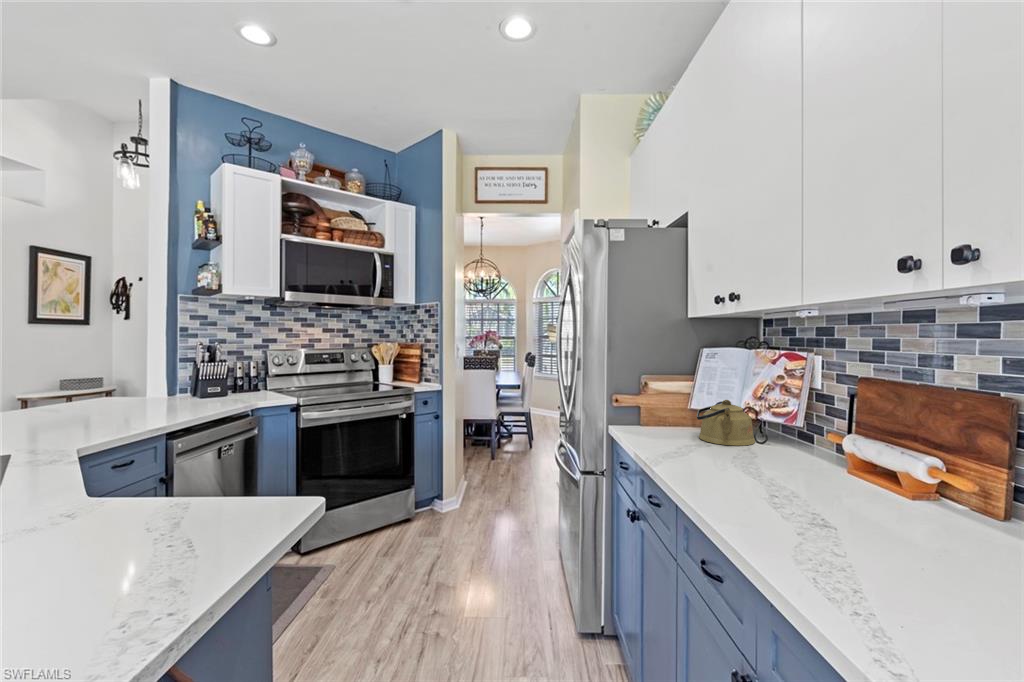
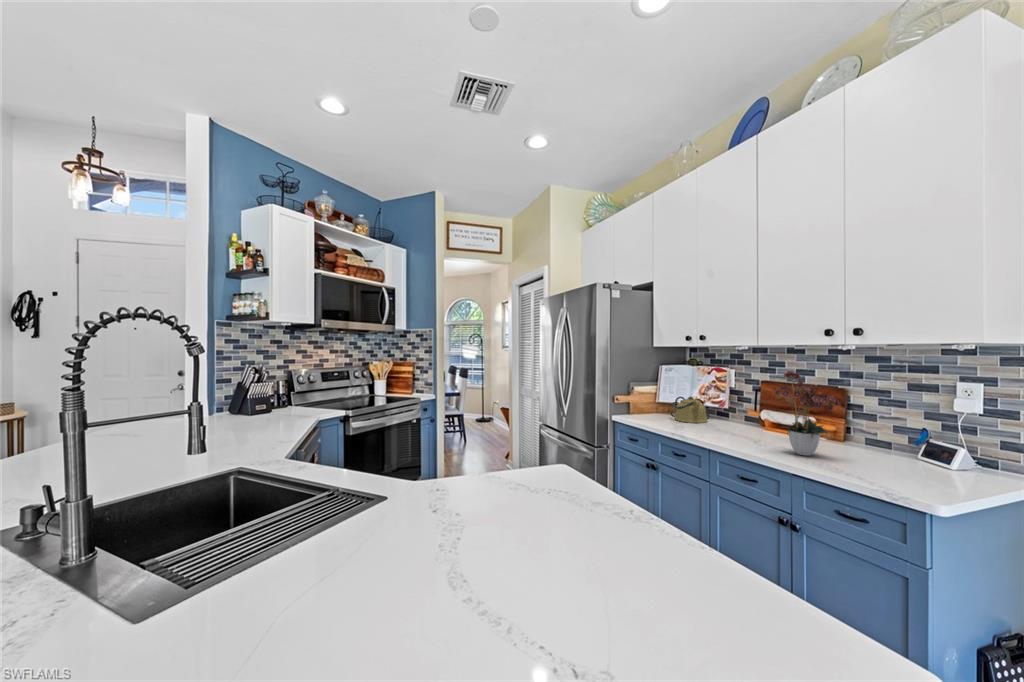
flower arrangement: none [782,347,943,543] -> present [775,371,840,456]

